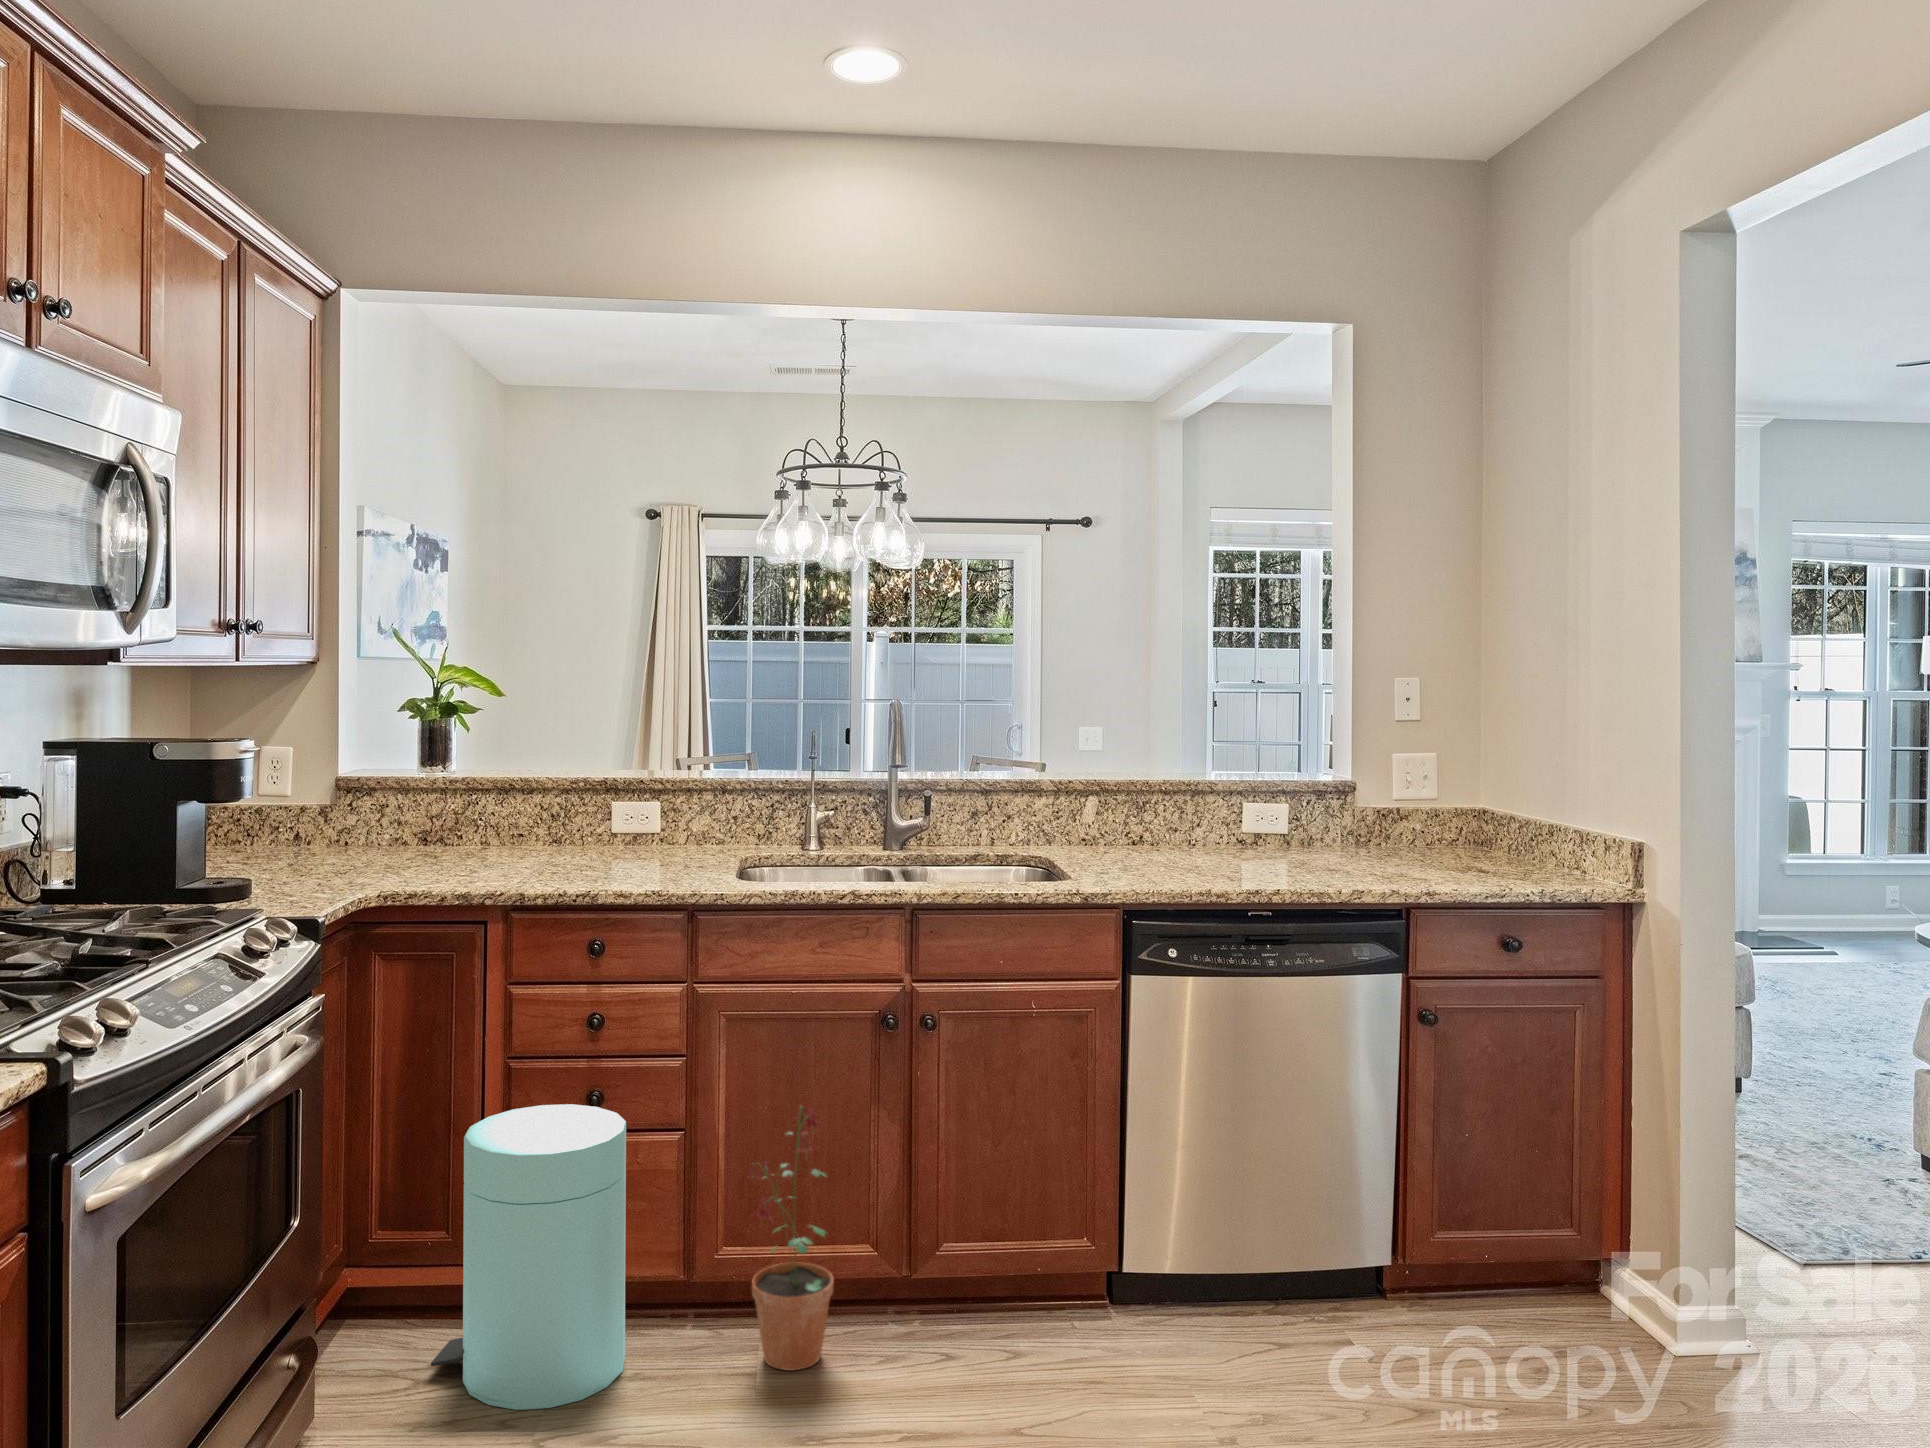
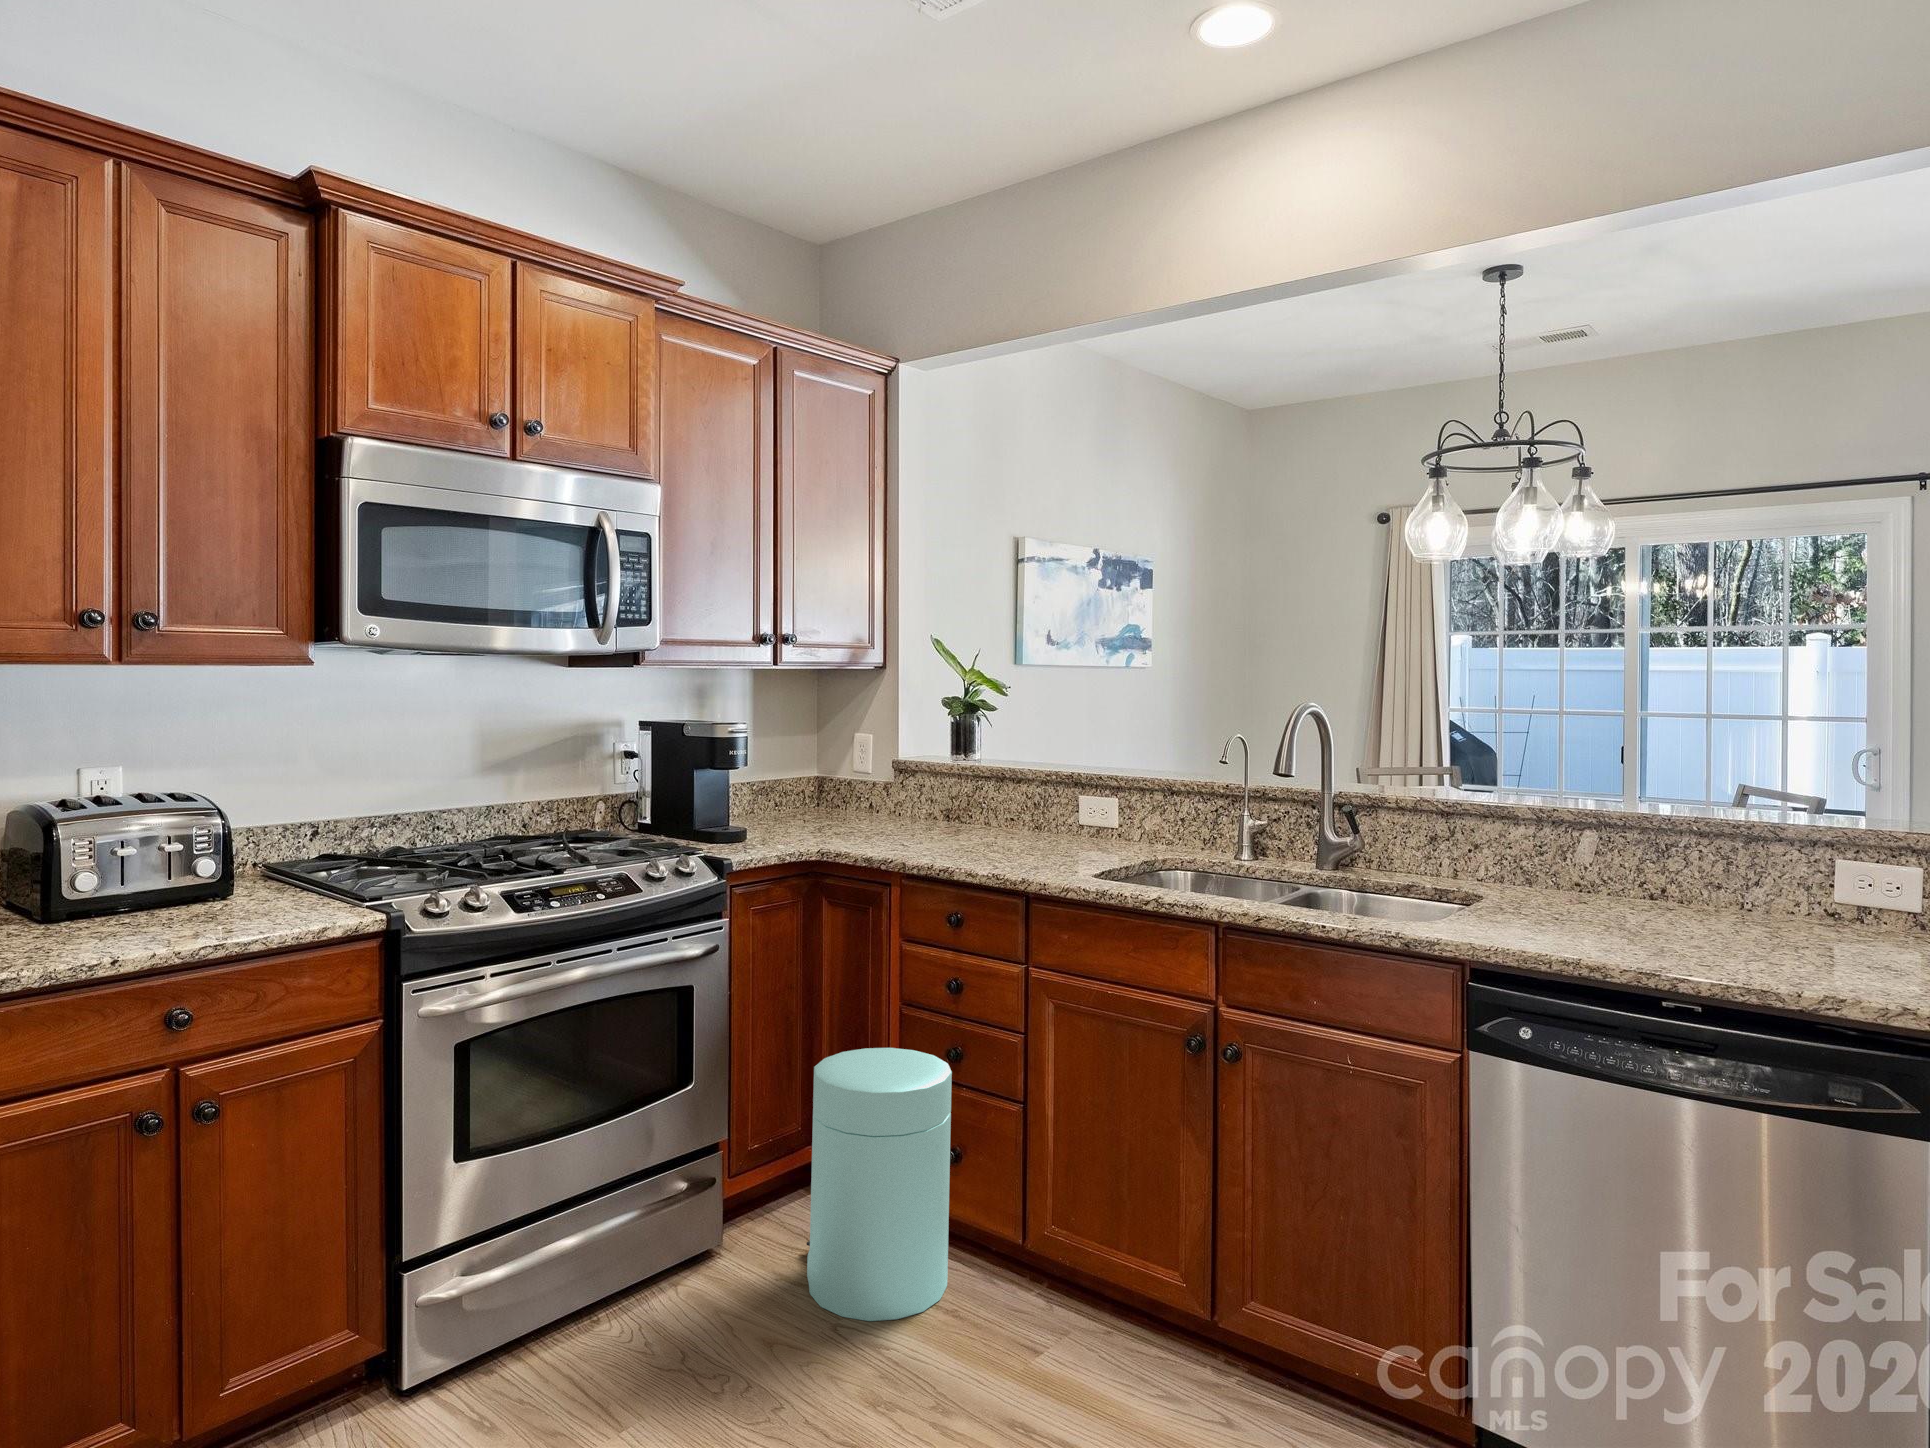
potted plant: present [748,1104,834,1371] -> none [1013,1108,1113,1383]

